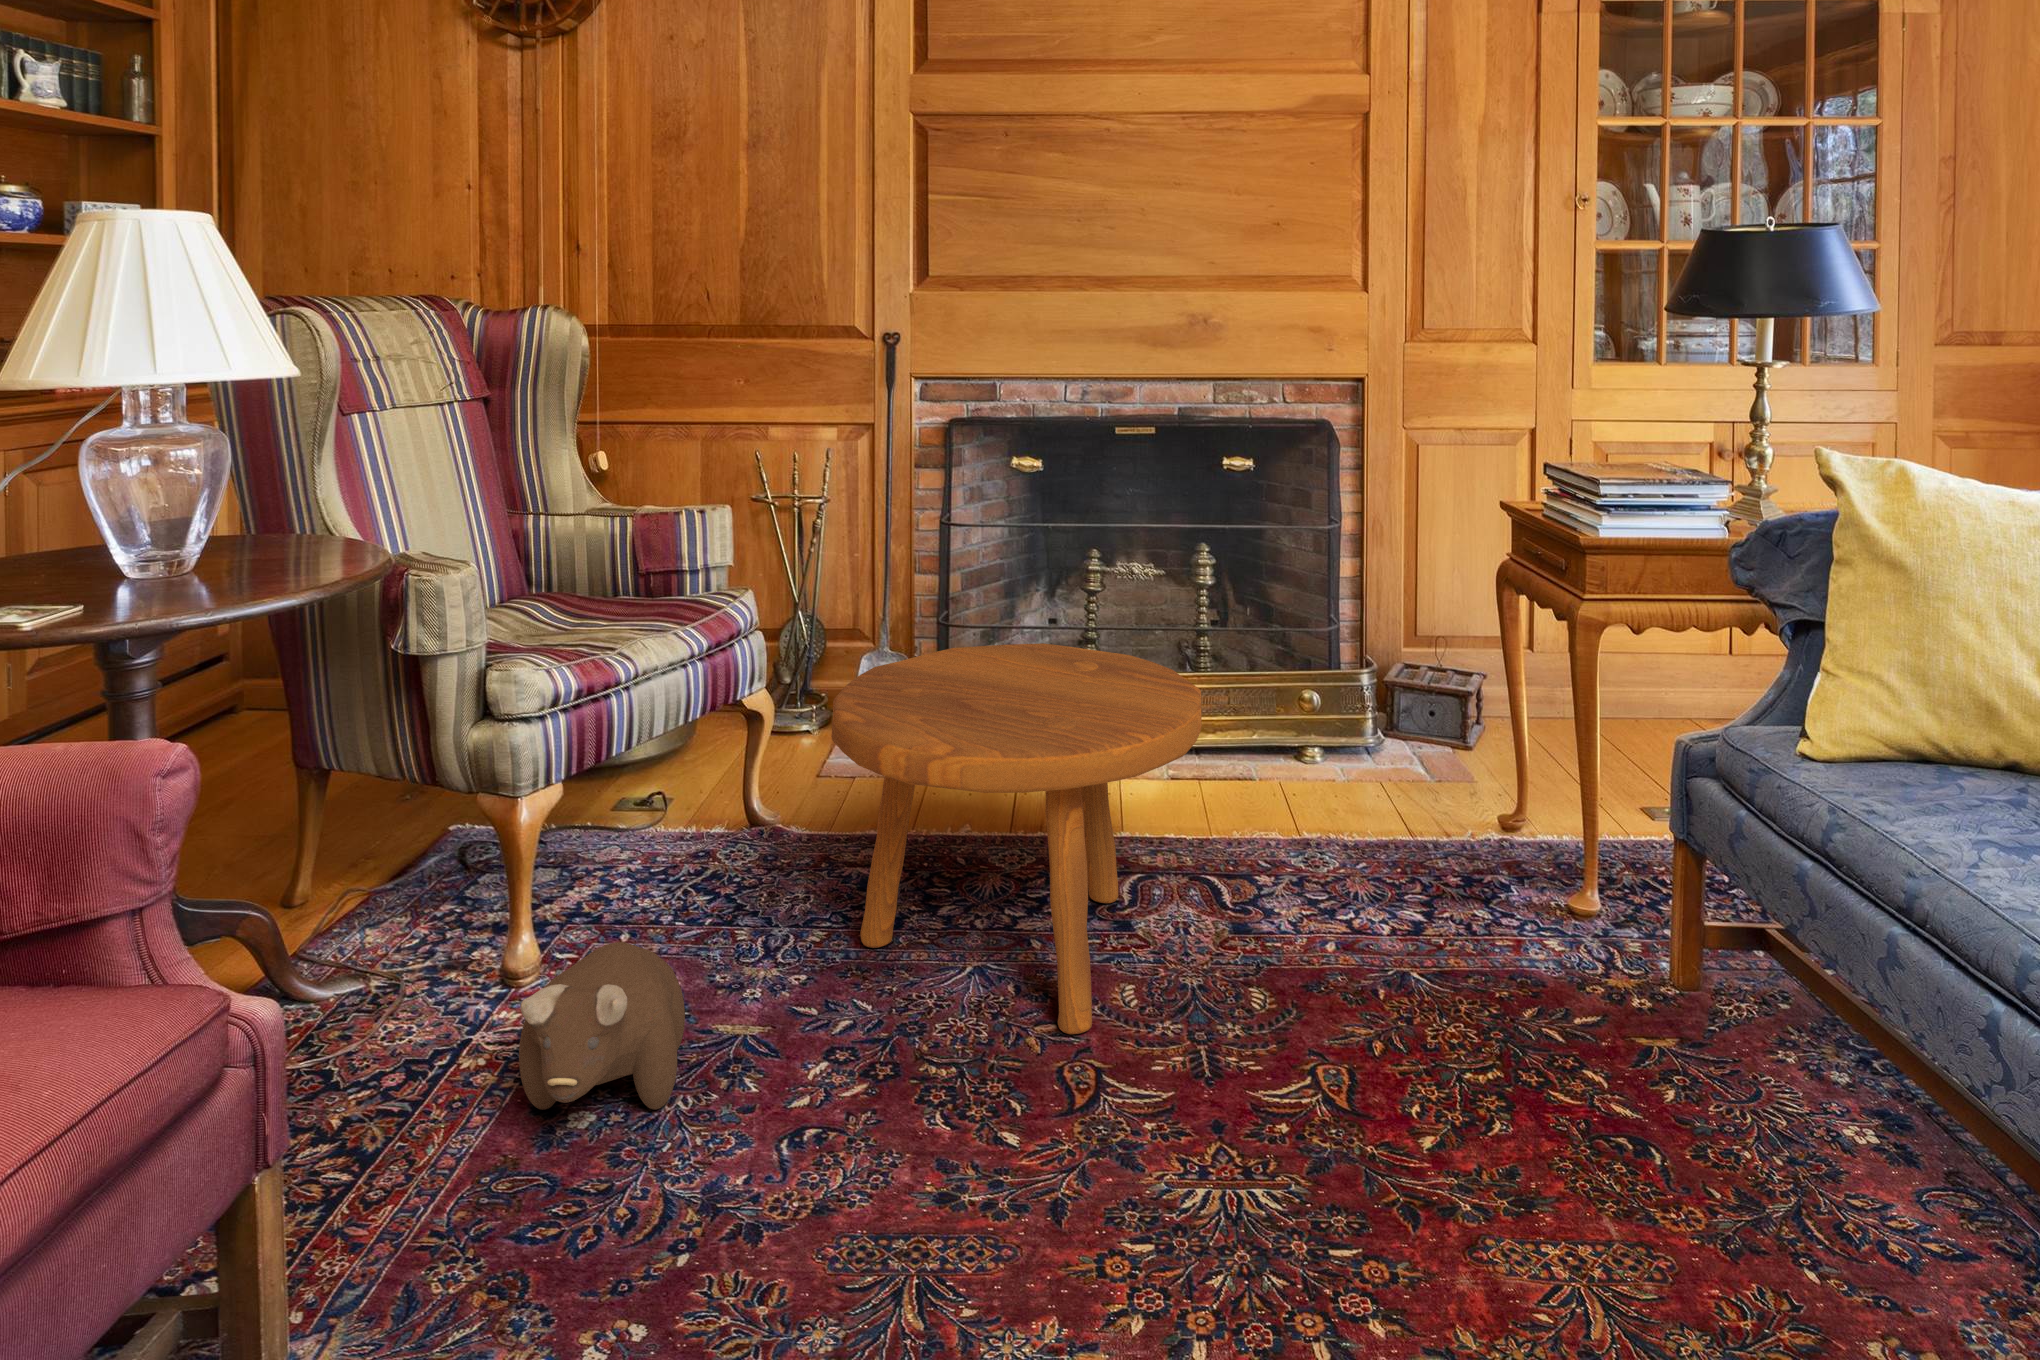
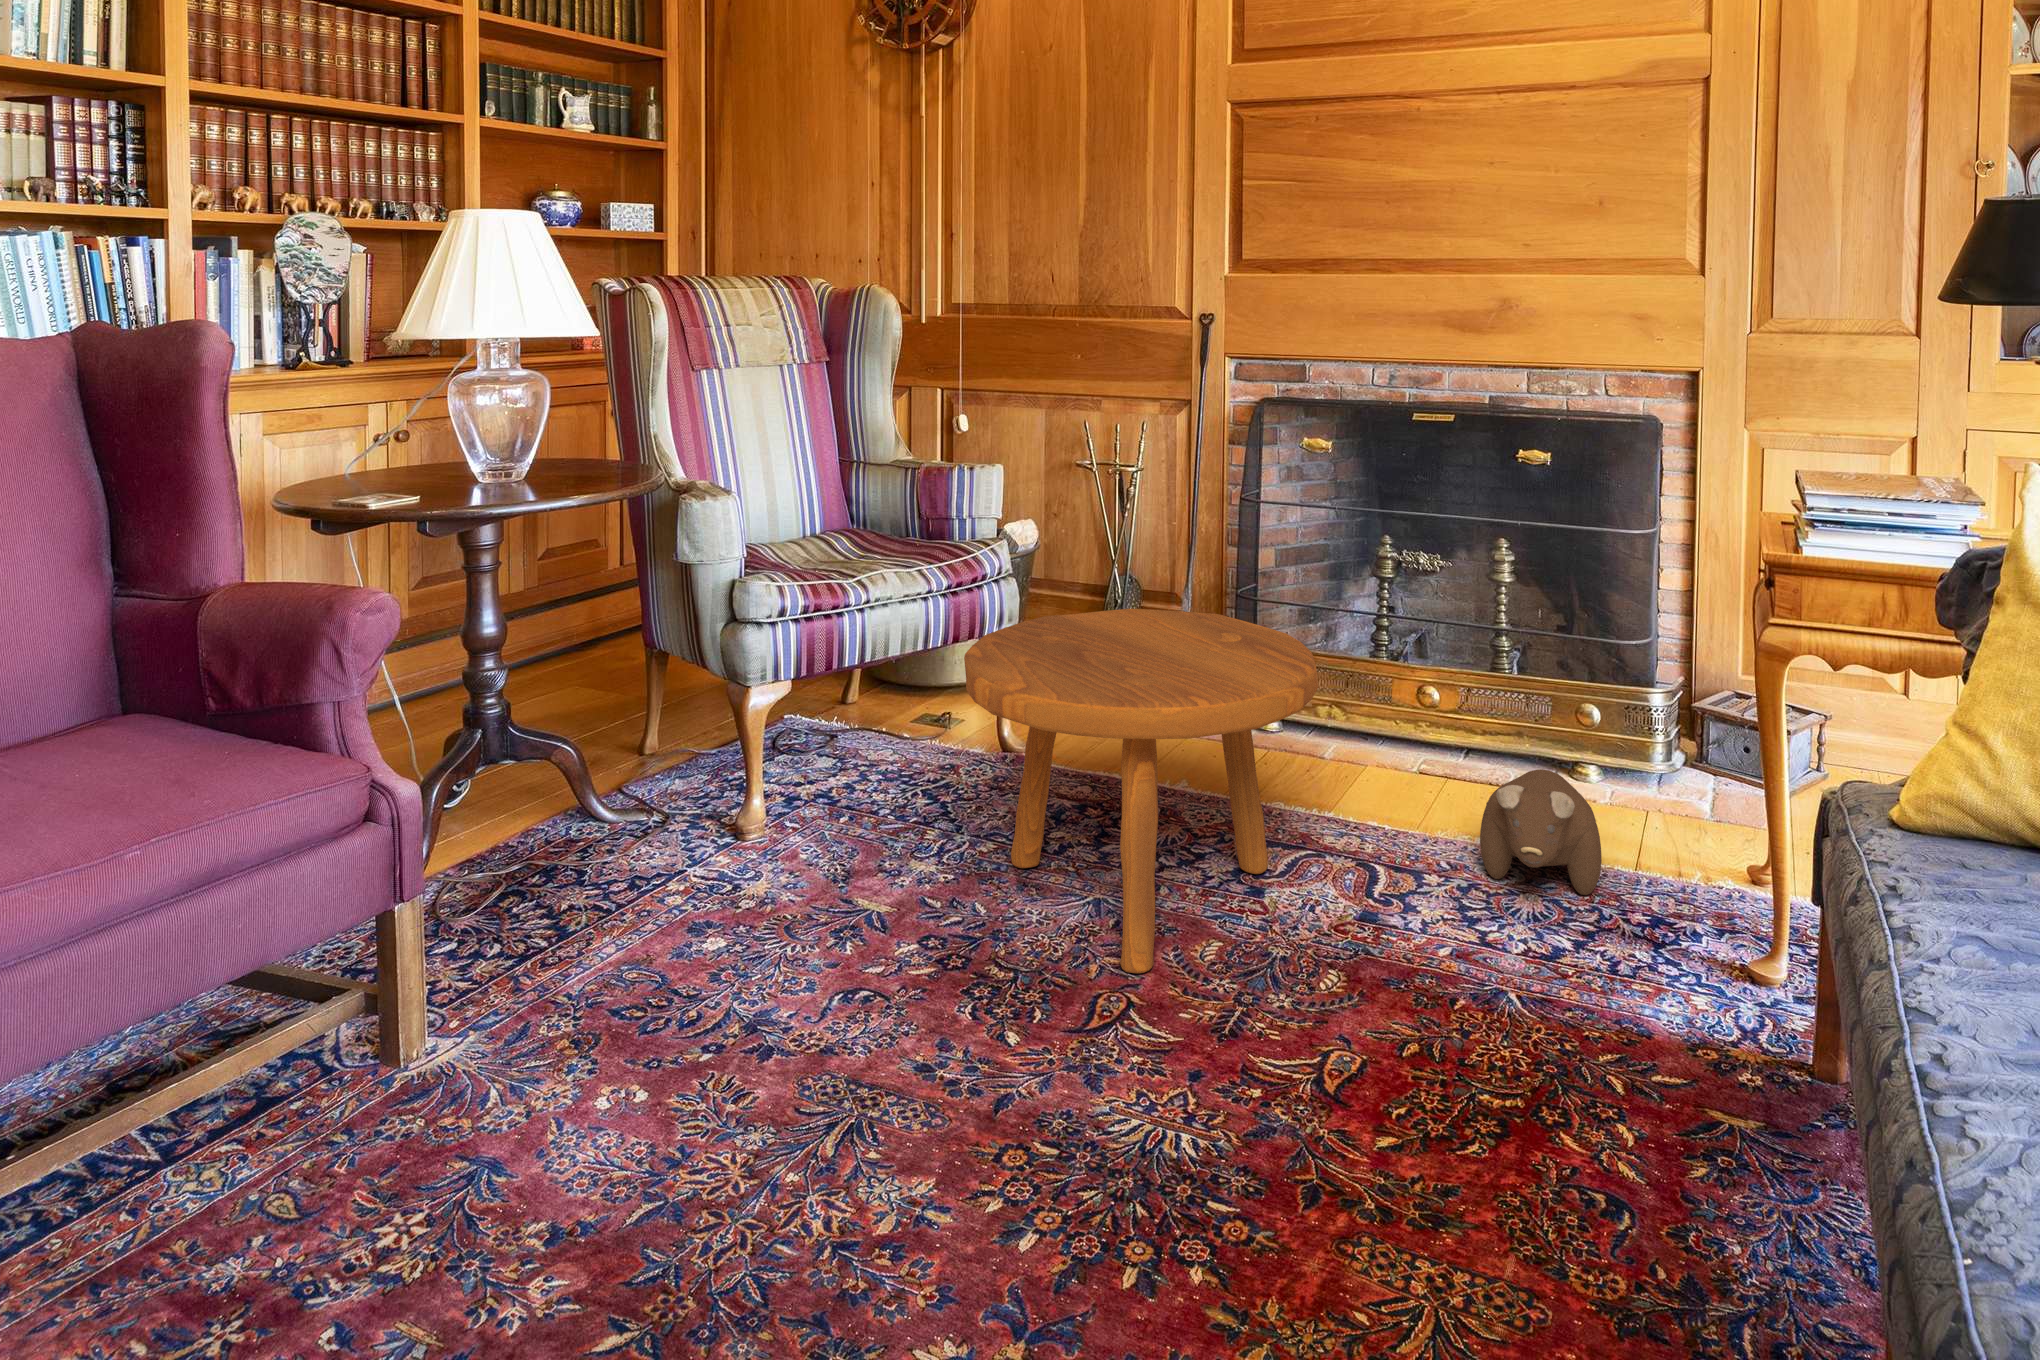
plush toy: present [519,942,685,1110] -> present [1480,769,1602,895]

